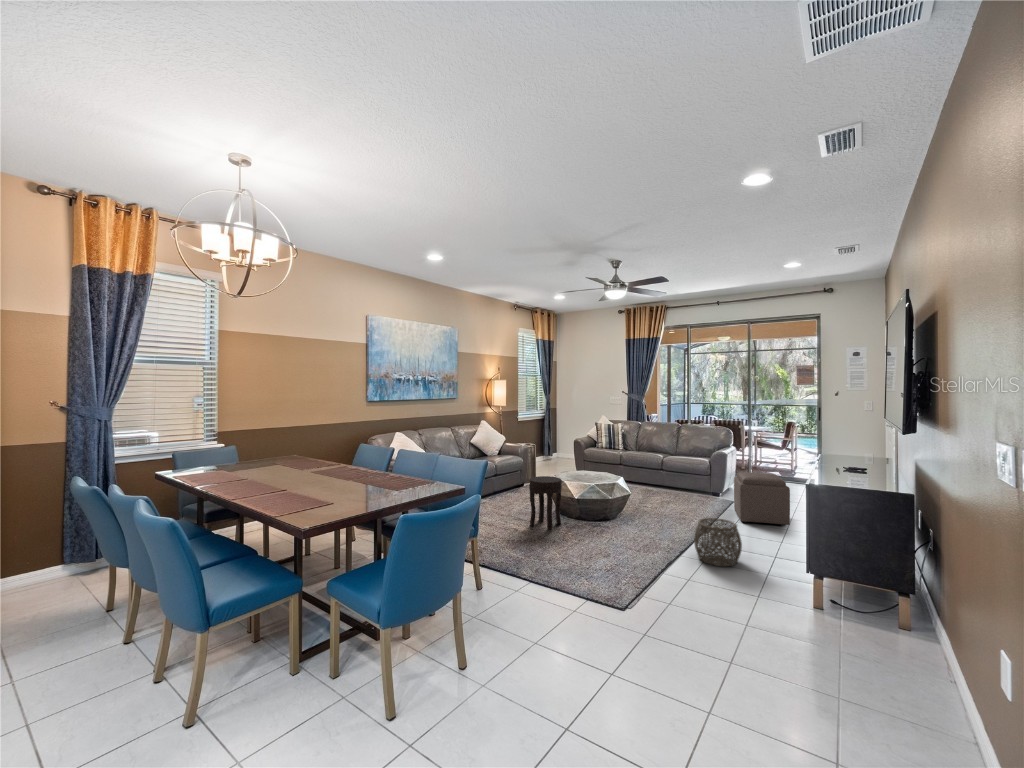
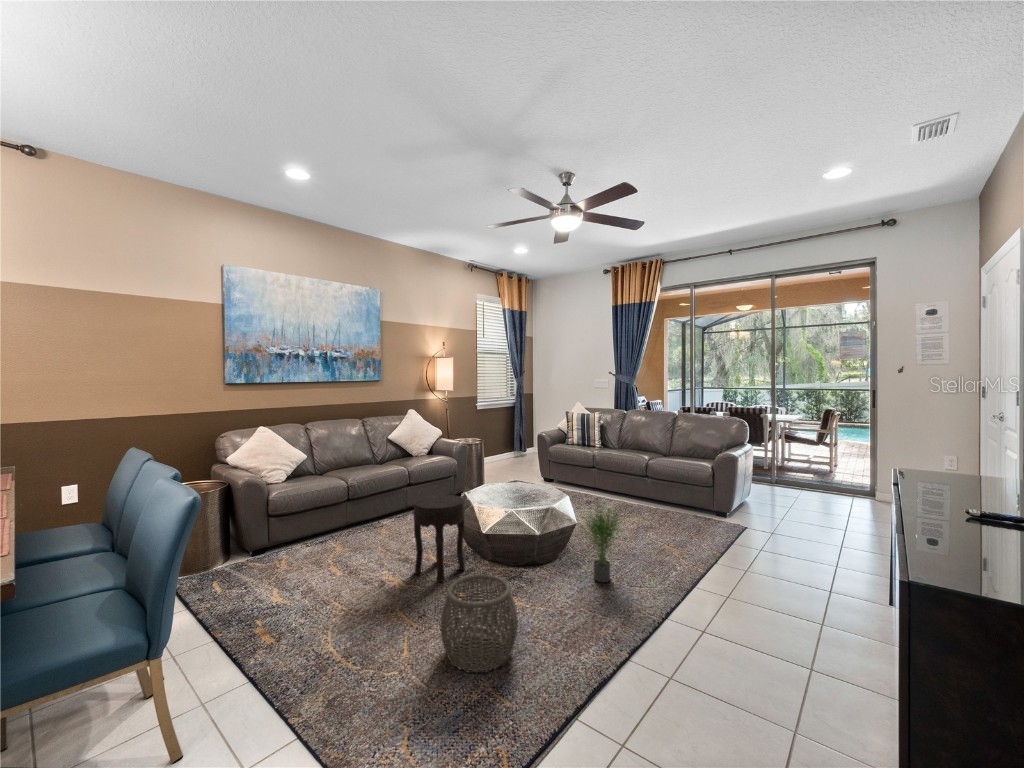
ottoman: present [734,472,790,526] -> none [745,487,838,580]
potted plant: none [627,476,666,528] -> present [580,506,619,582]
woven basket: present [694,518,742,567] -> present [440,575,518,672]

